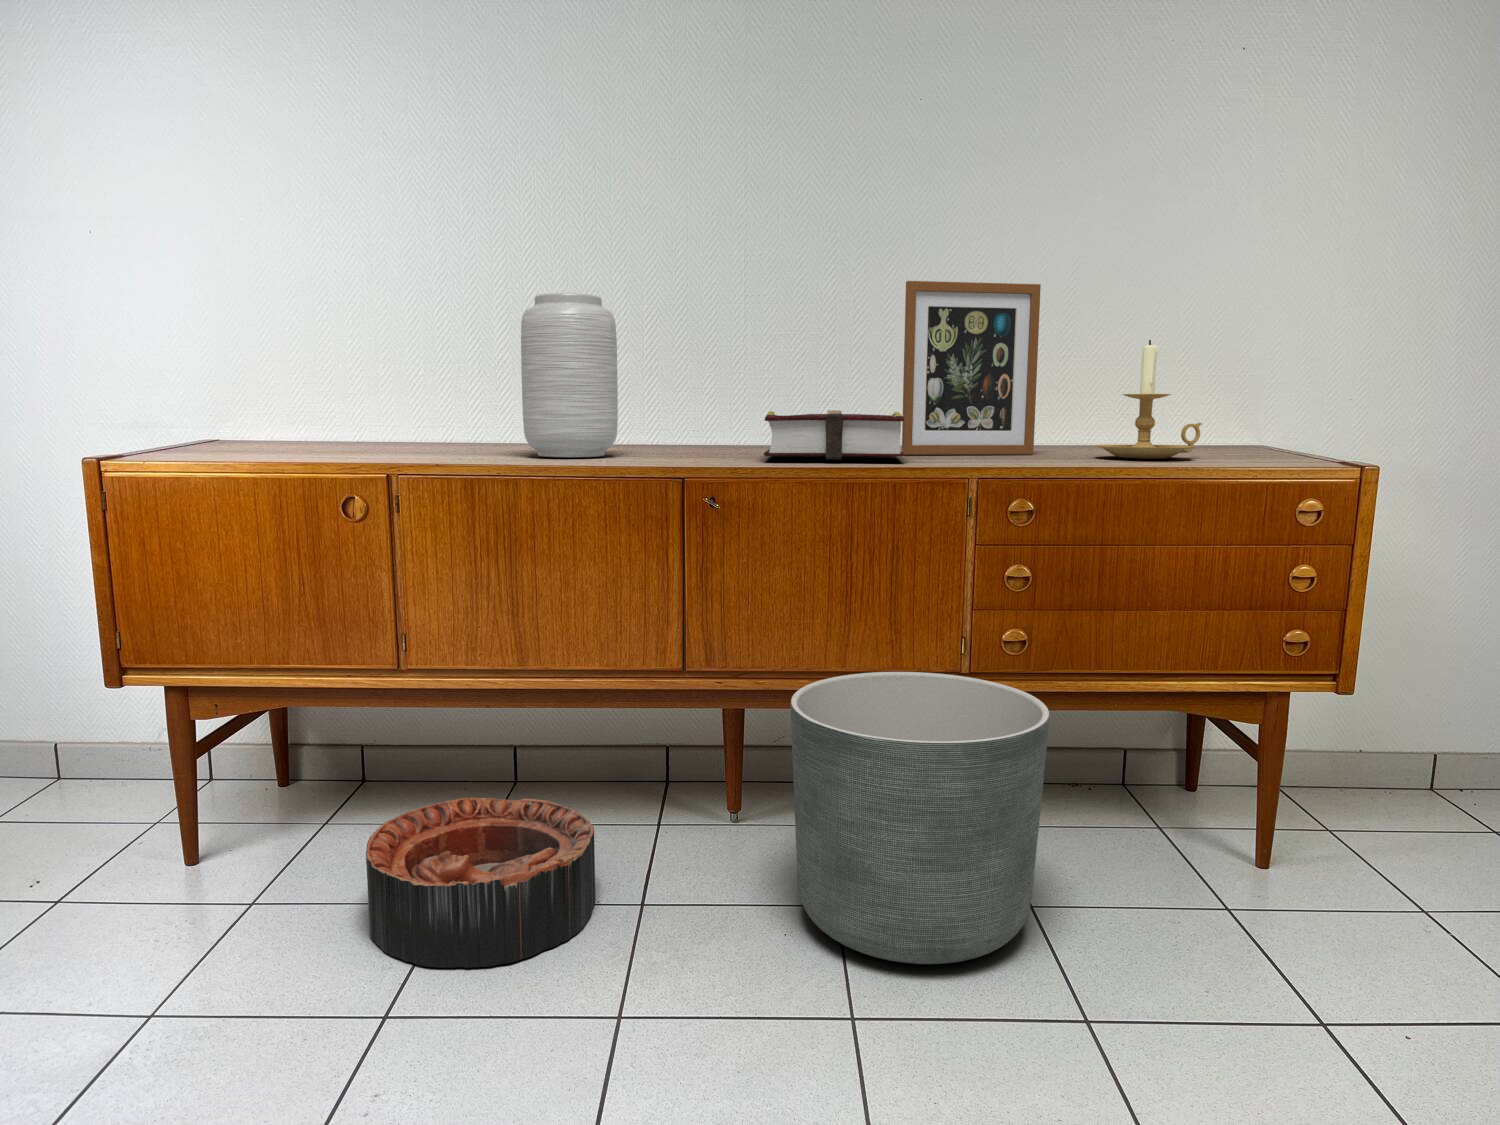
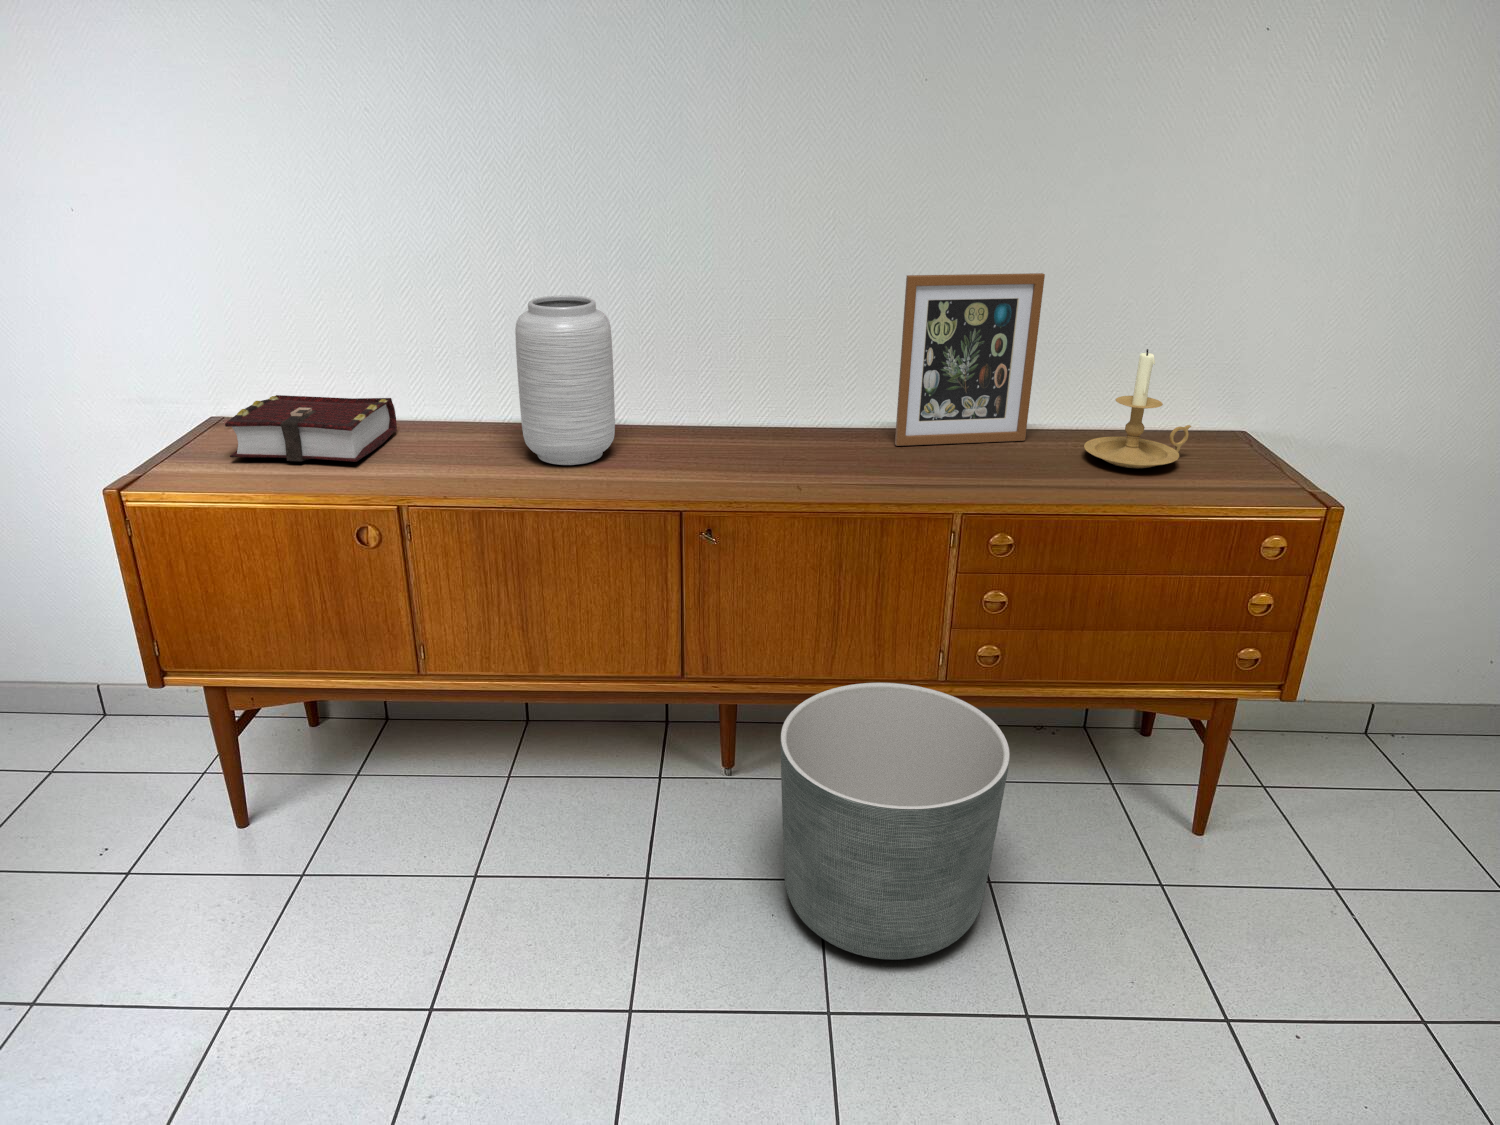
book: present [764,410,904,461] -> present [225,395,397,462]
basket: present [366,797,595,968] -> none [410,781,609,960]

